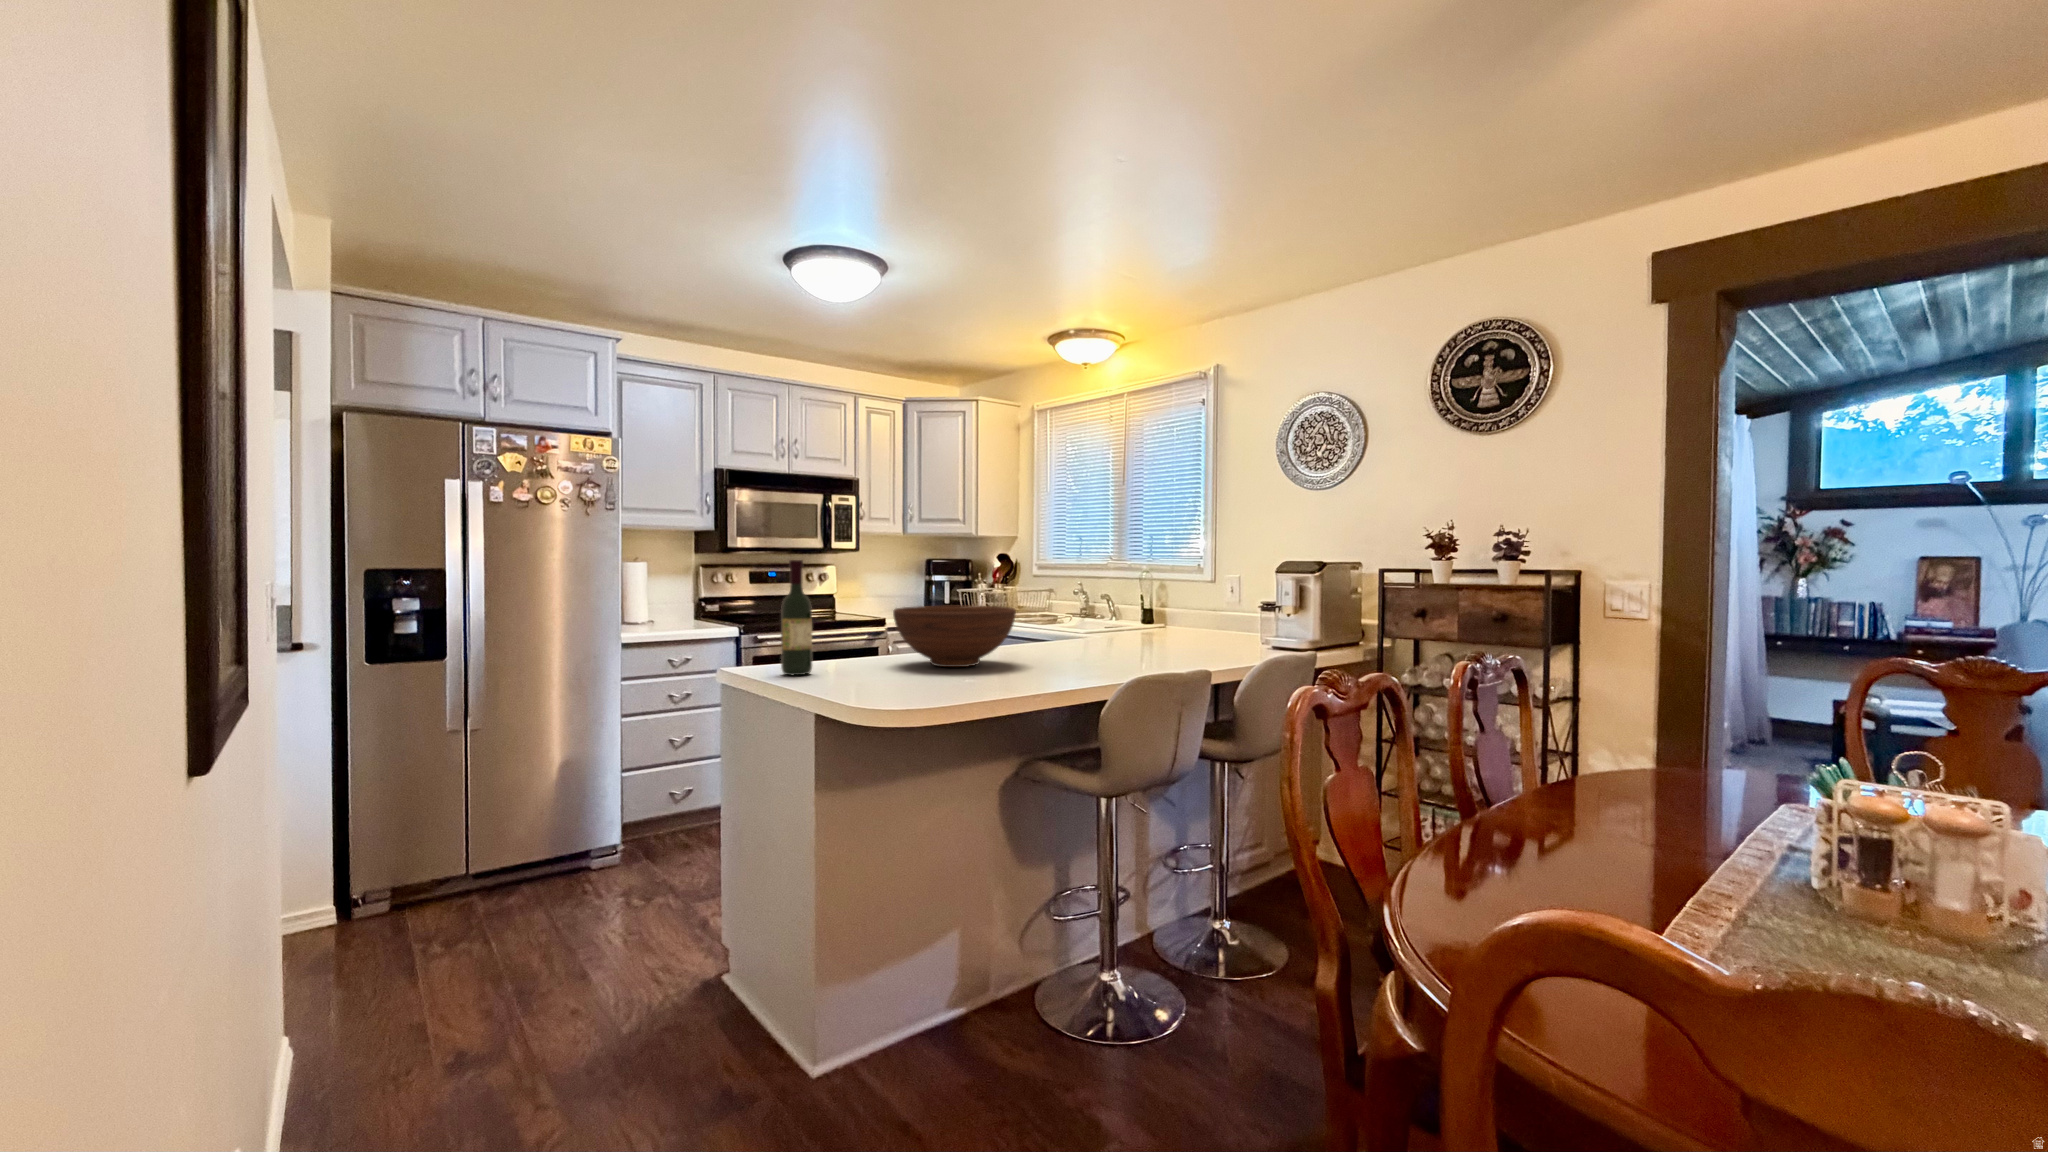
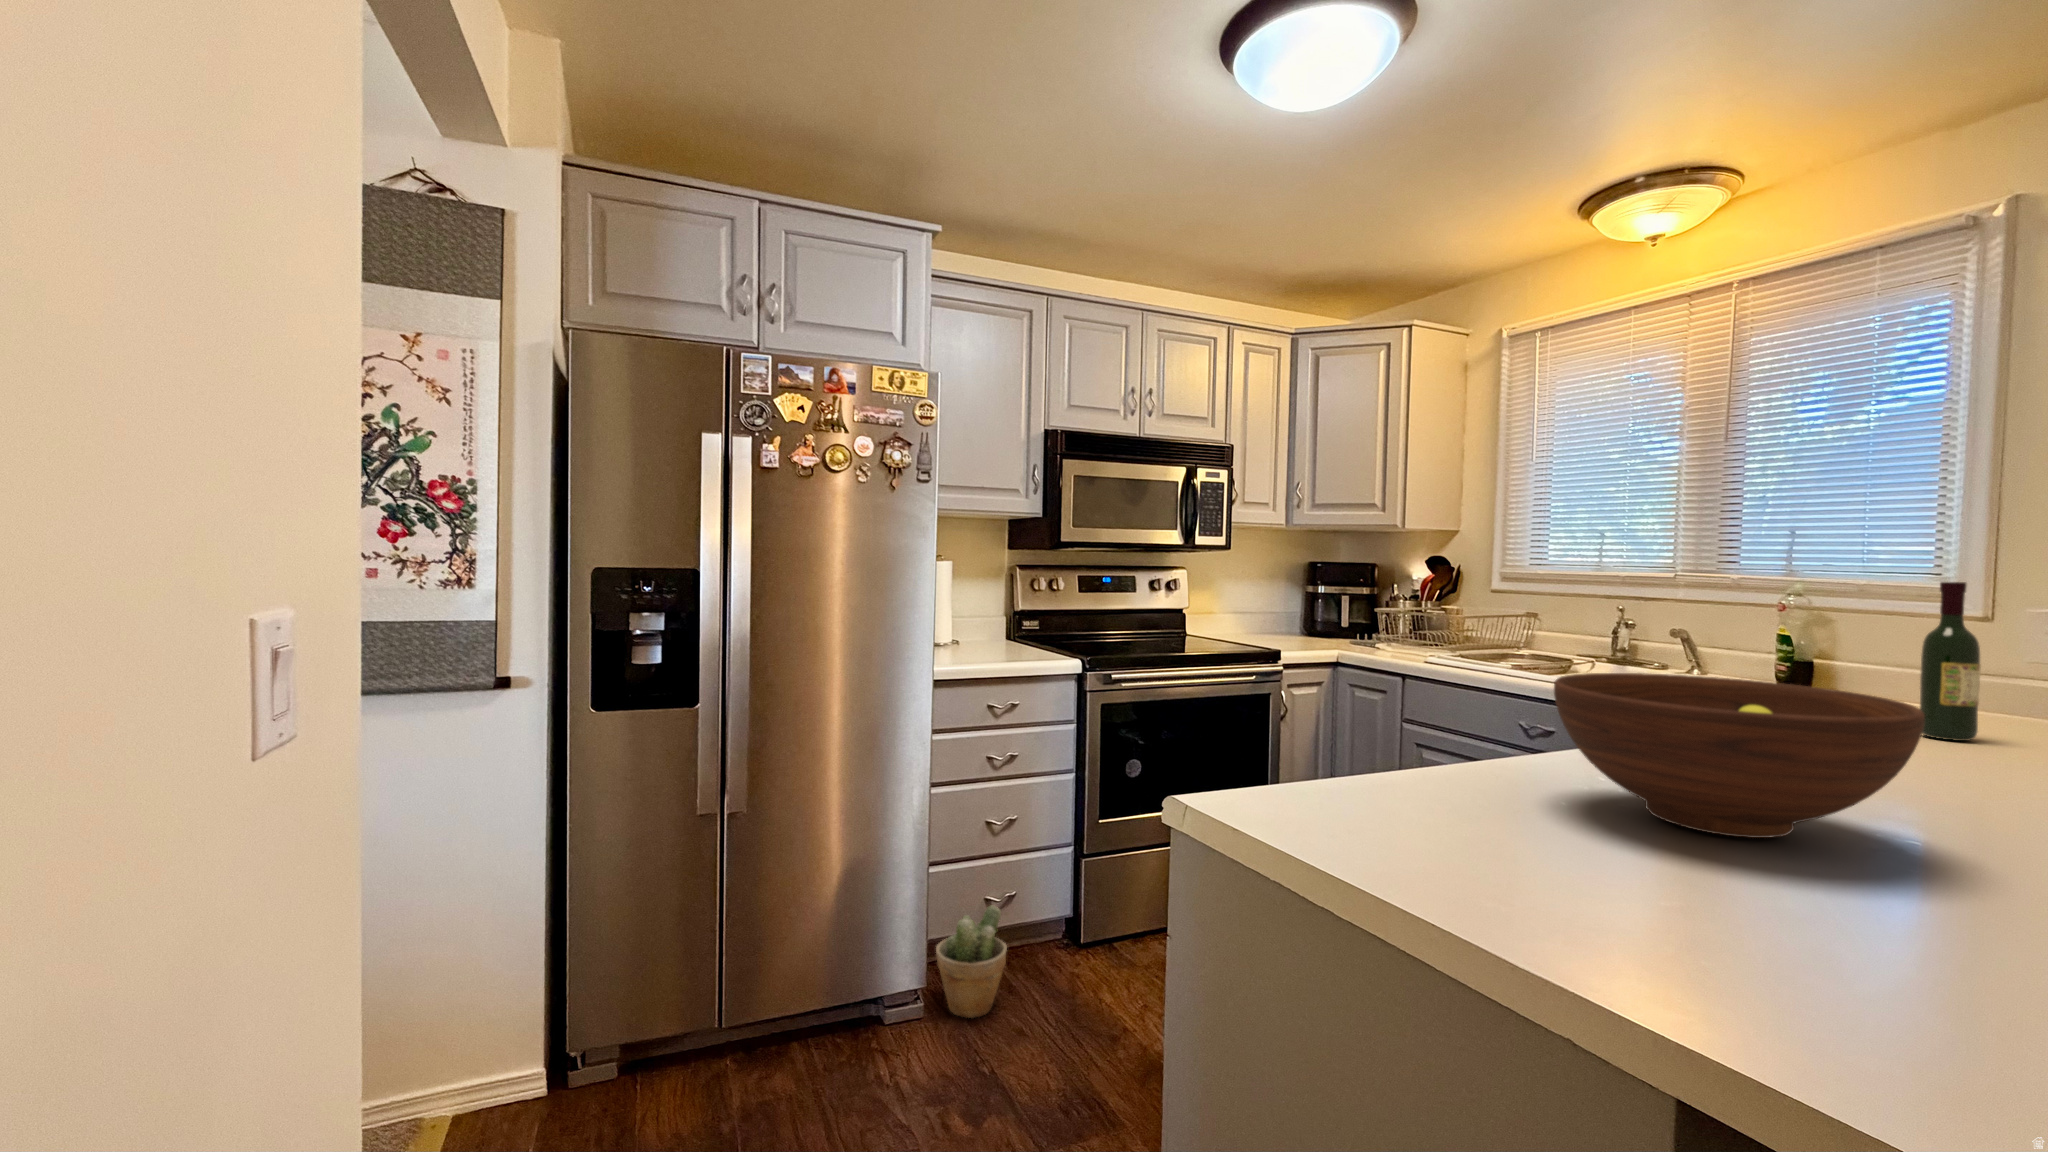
wine bottle: present [781,560,812,675] -> present [1920,582,1981,741]
potted plant: none [628,789,679,861] -> present [936,905,1007,1018]

